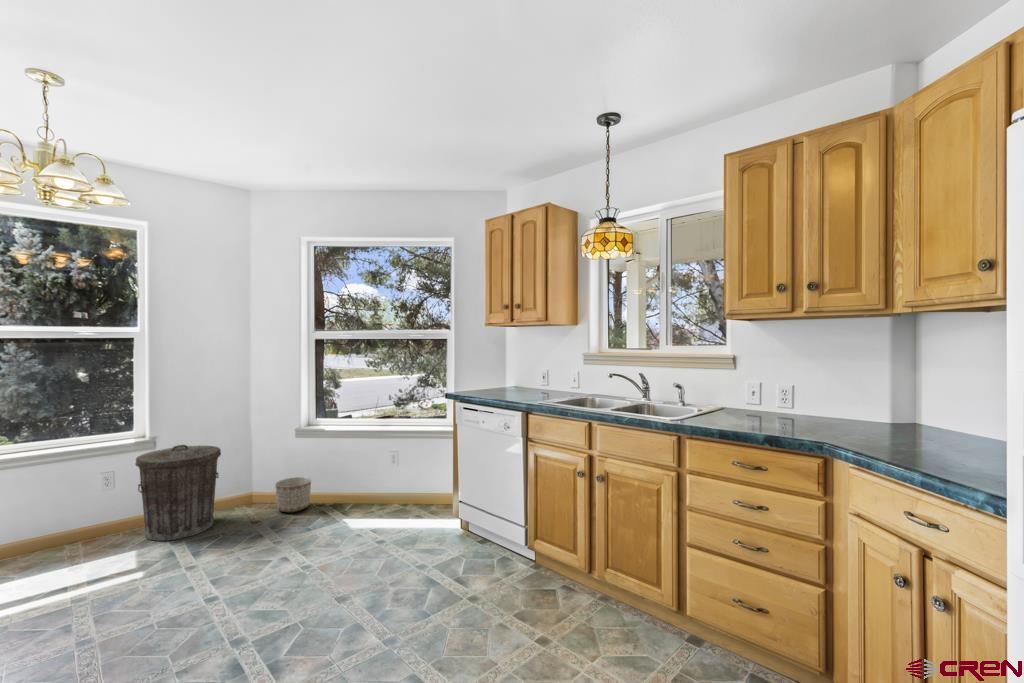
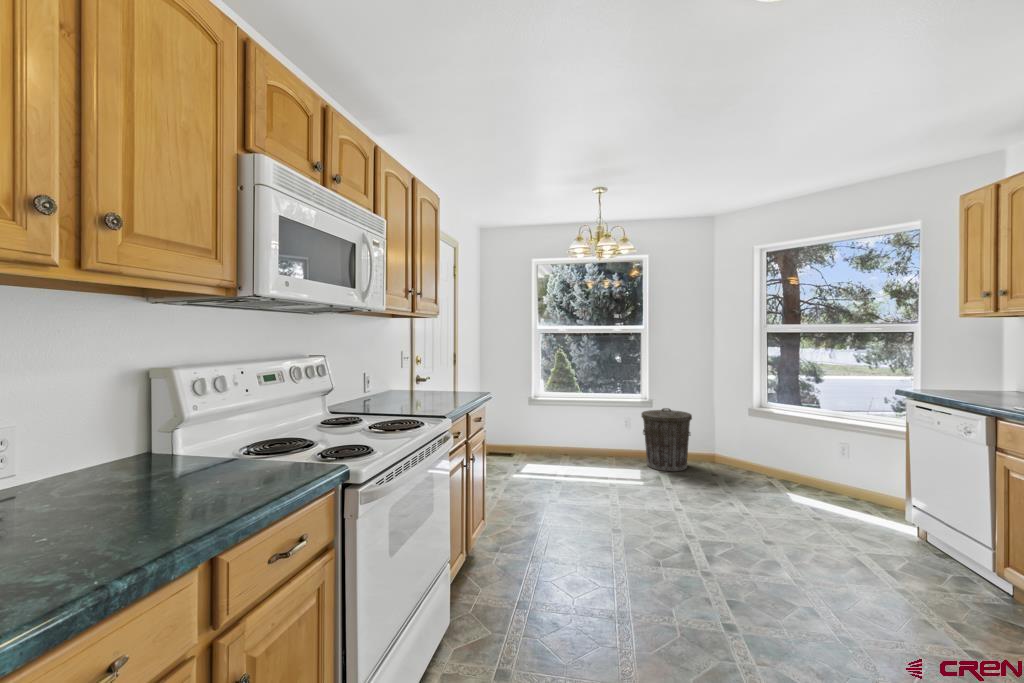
planter: present [275,477,311,512] -> none [732,448,762,476]

